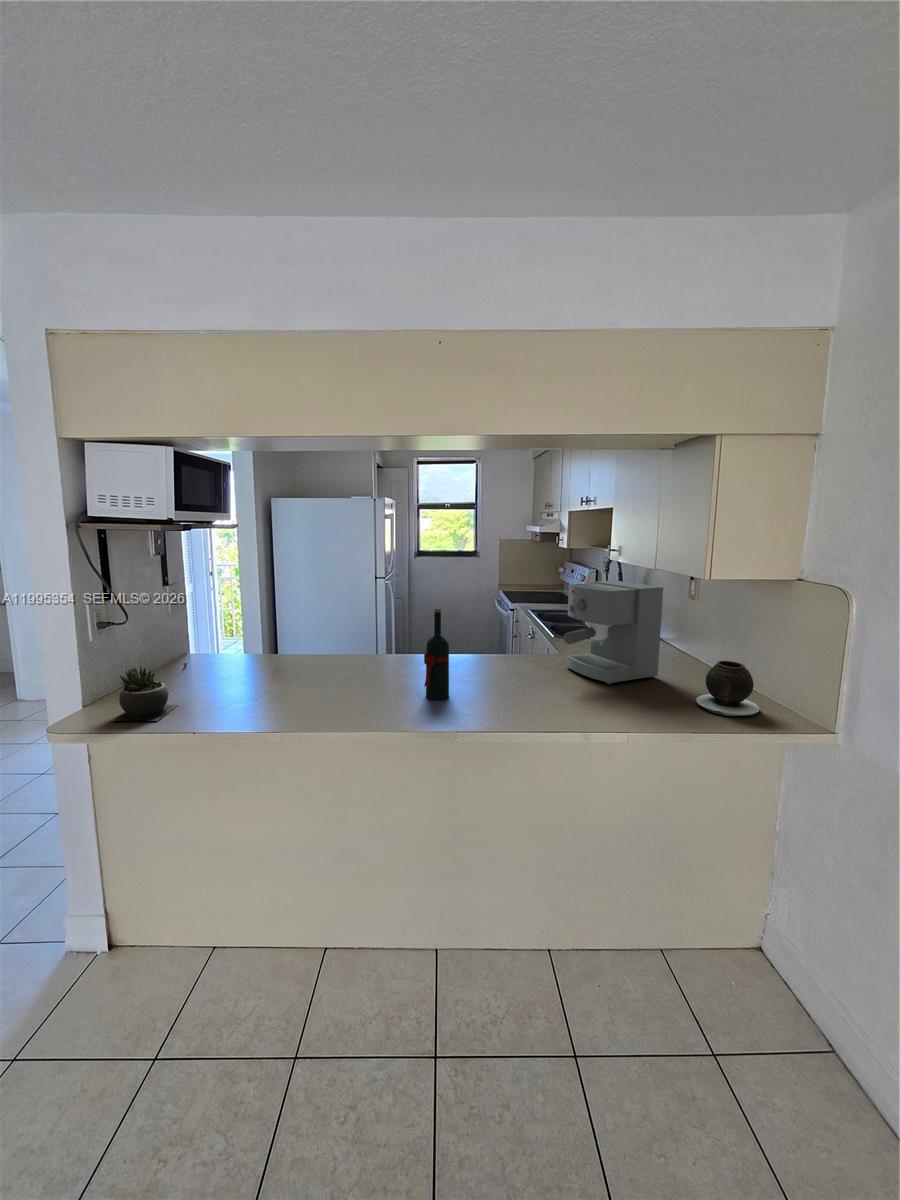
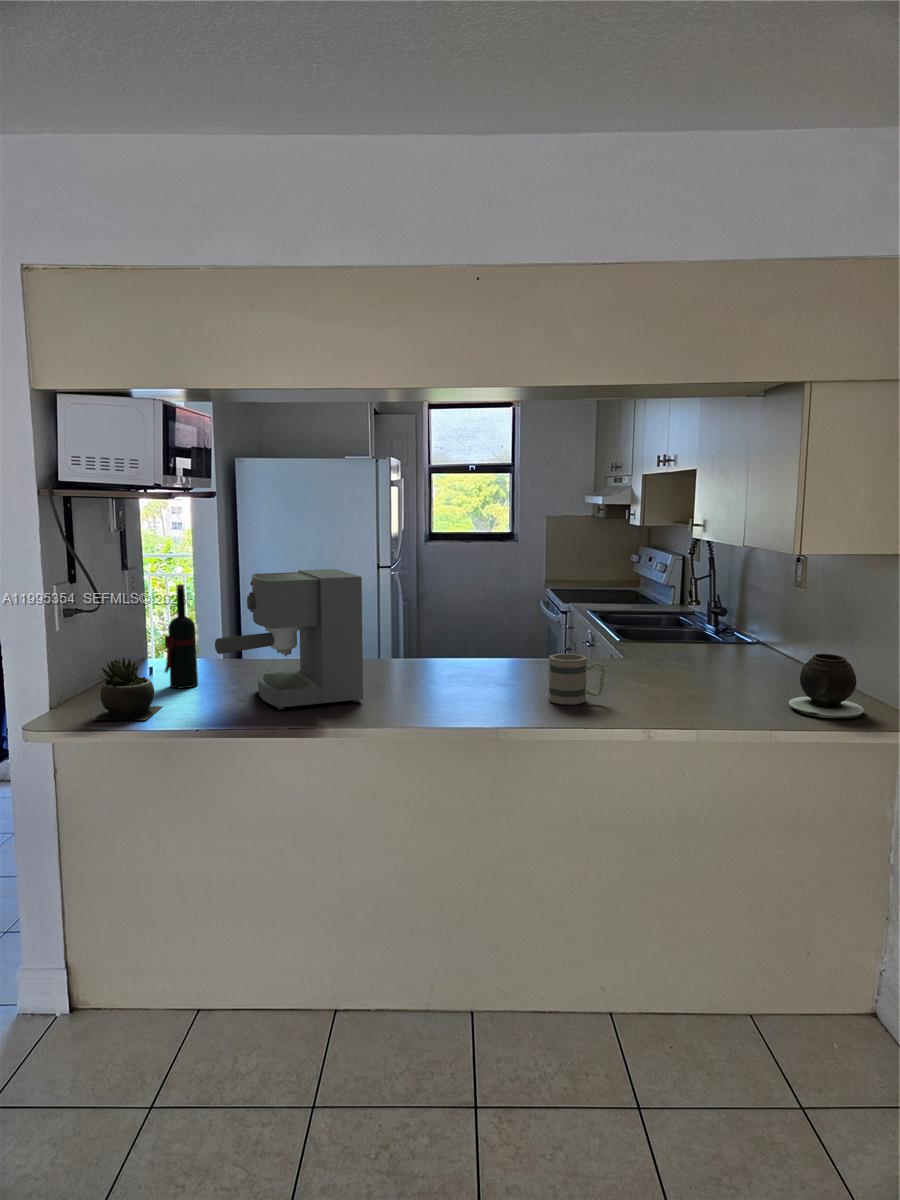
coffee maker: present [563,581,663,684] -> present [215,569,363,710]
wine bottle: present [424,608,449,700] -> present [164,584,198,688]
mug: none [499,659,546,702] -> present [548,654,605,704]

